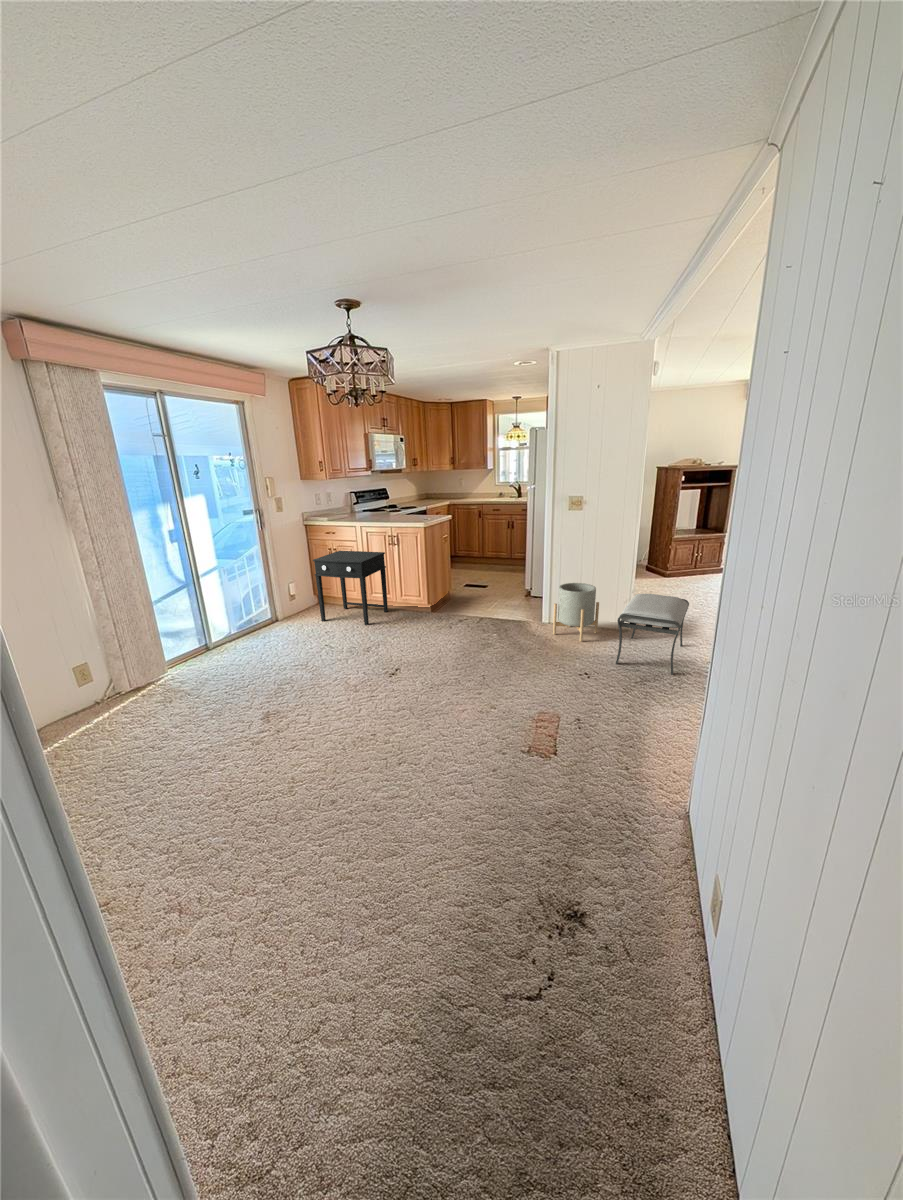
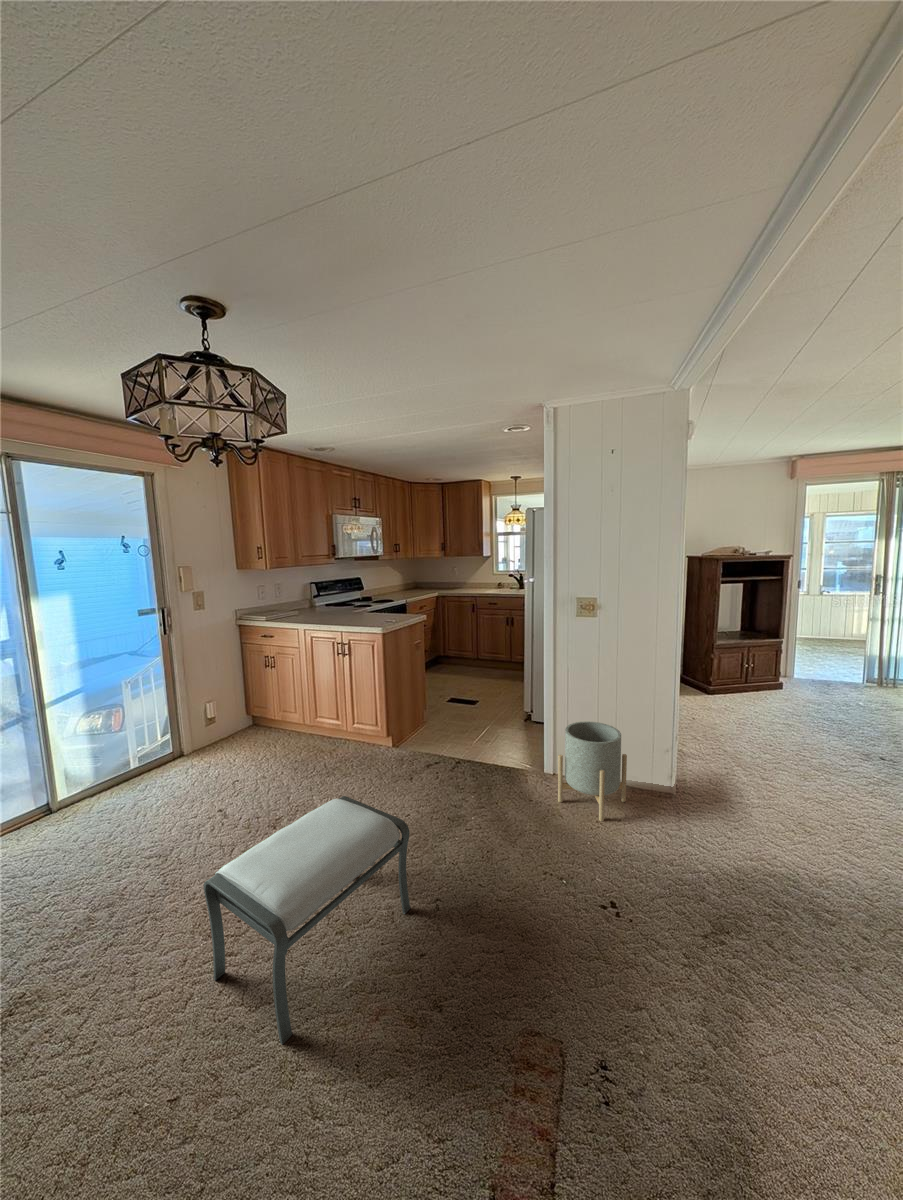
side table: present [313,551,388,625] -> none [230,659,335,770]
ottoman: present [616,594,689,675] -> present [204,796,410,1045]

